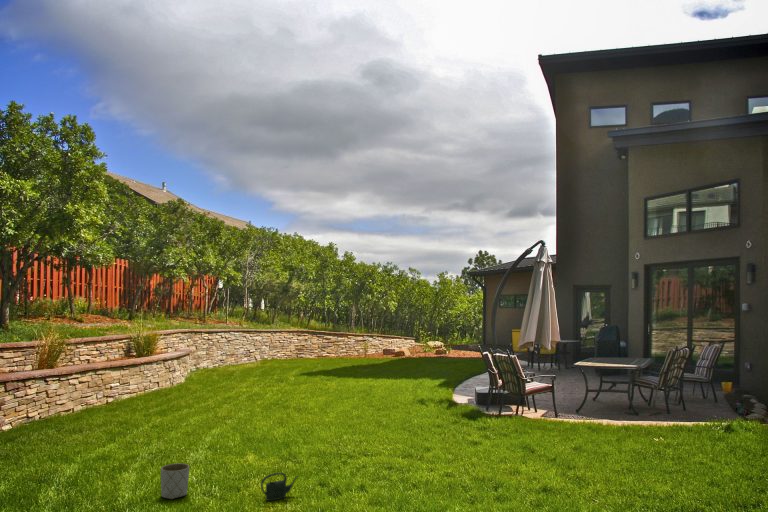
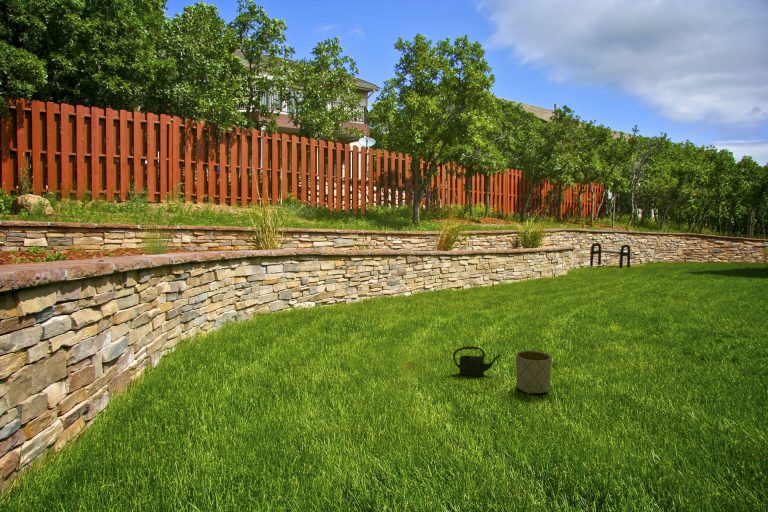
bench: none [207,343,246,369] -> present [590,243,630,268]
watering can: present [261,473,298,501] -> present [453,347,501,376]

